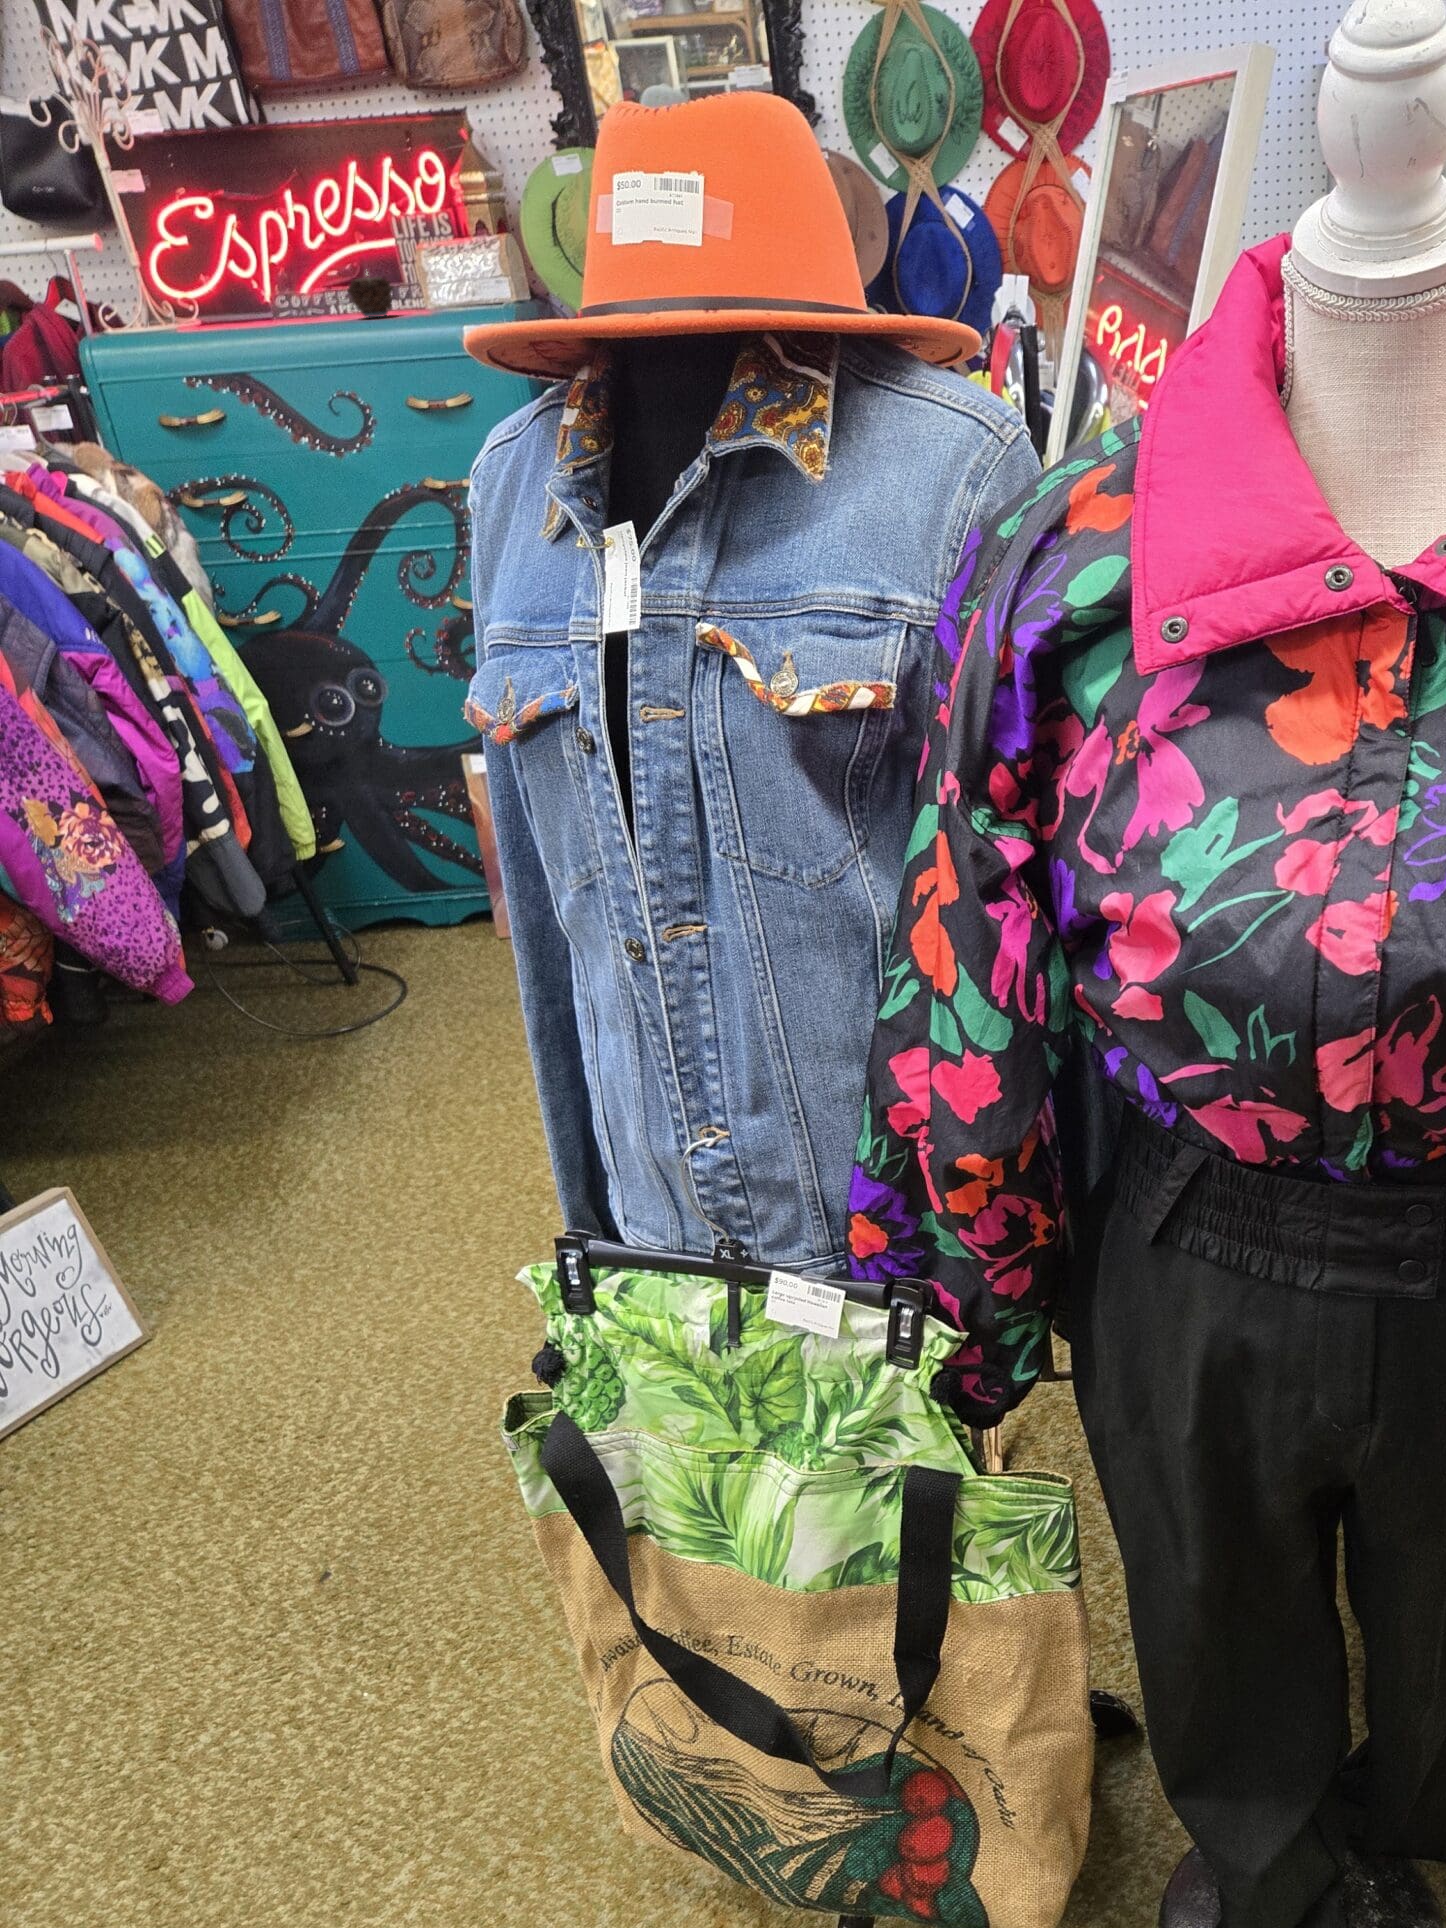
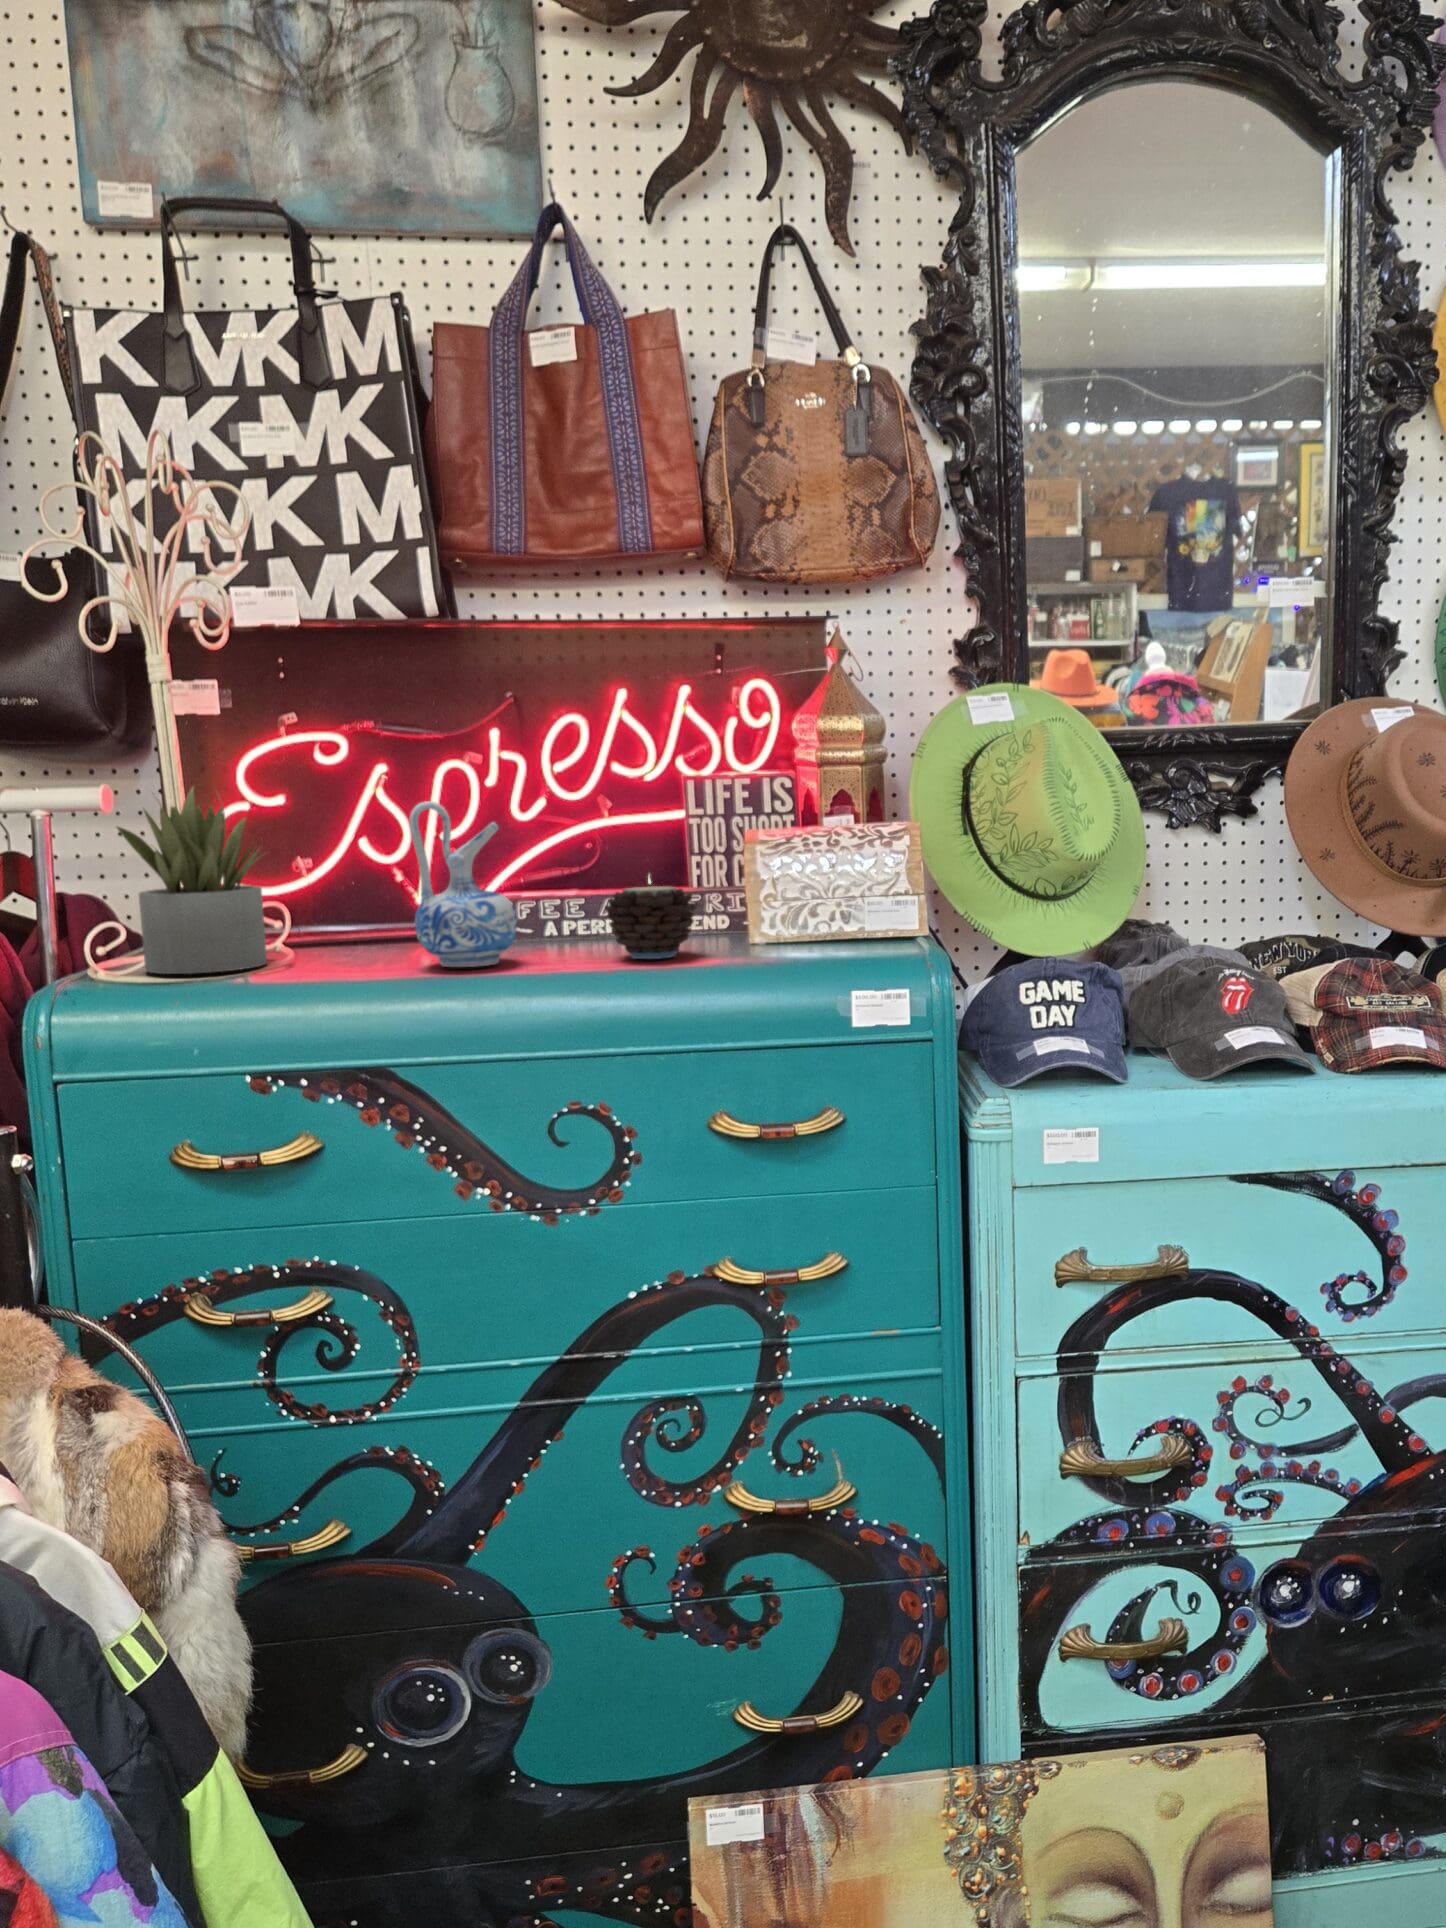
succulent plant: none [103,230,189,333] -> present [117,787,267,974]
ceramic pitcher: none [242,233,306,324] -> present [409,801,517,967]

